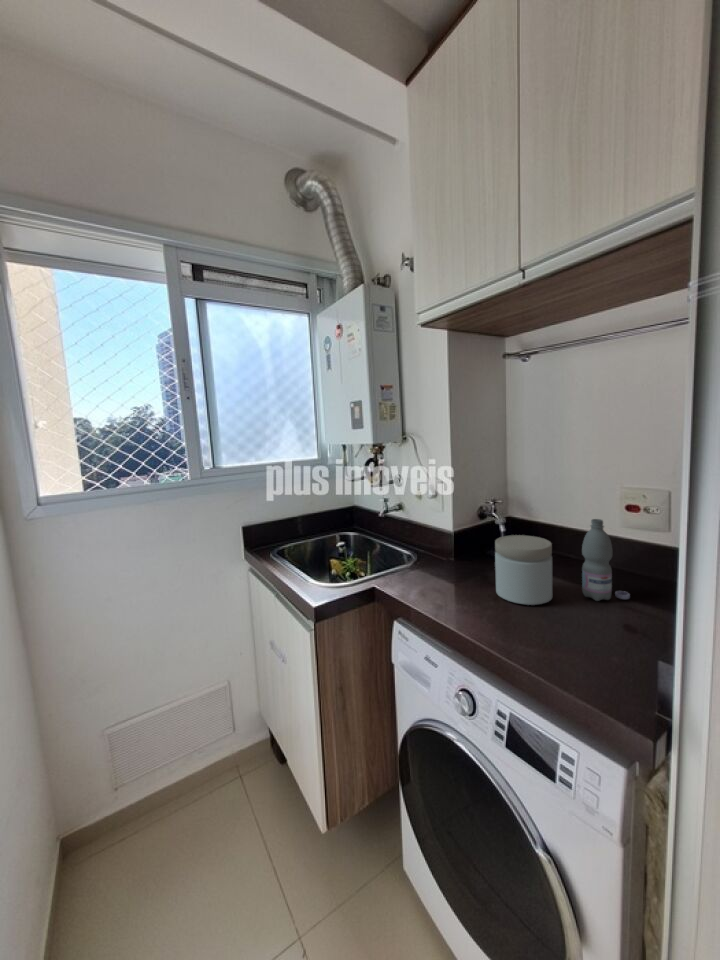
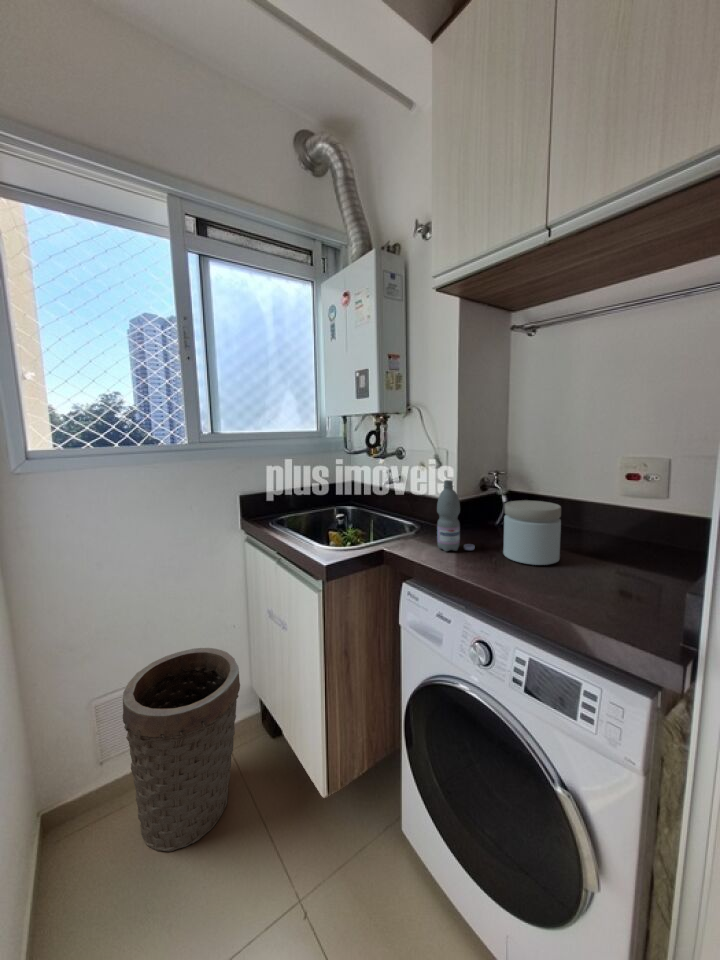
water bottle: present [582,519,630,601] -> present [437,480,475,551]
basket: none [128,679,243,886] -> present [123,648,240,852]

